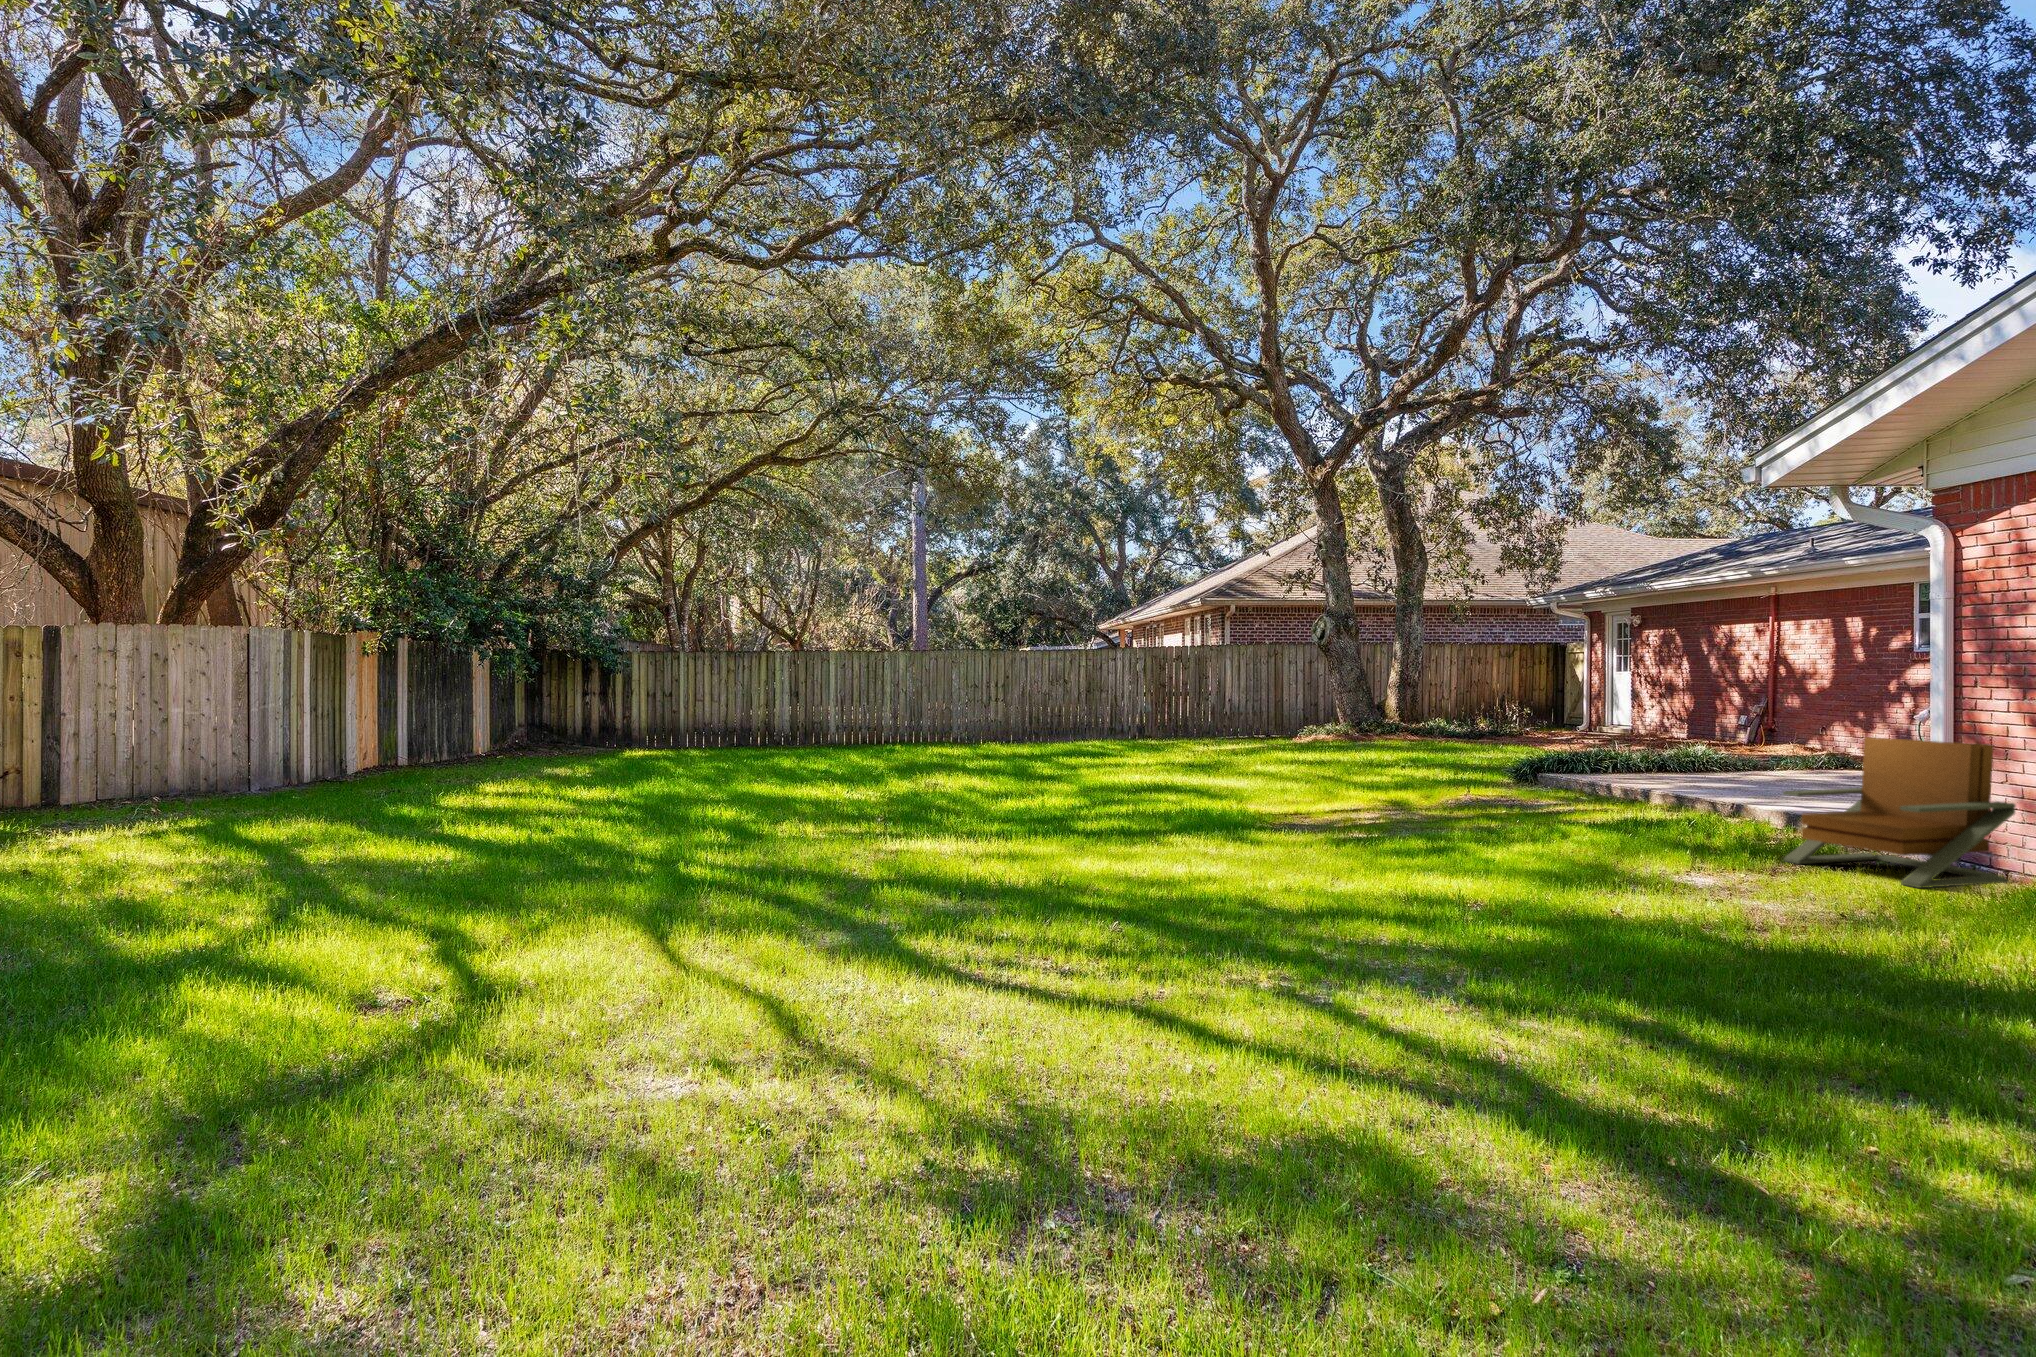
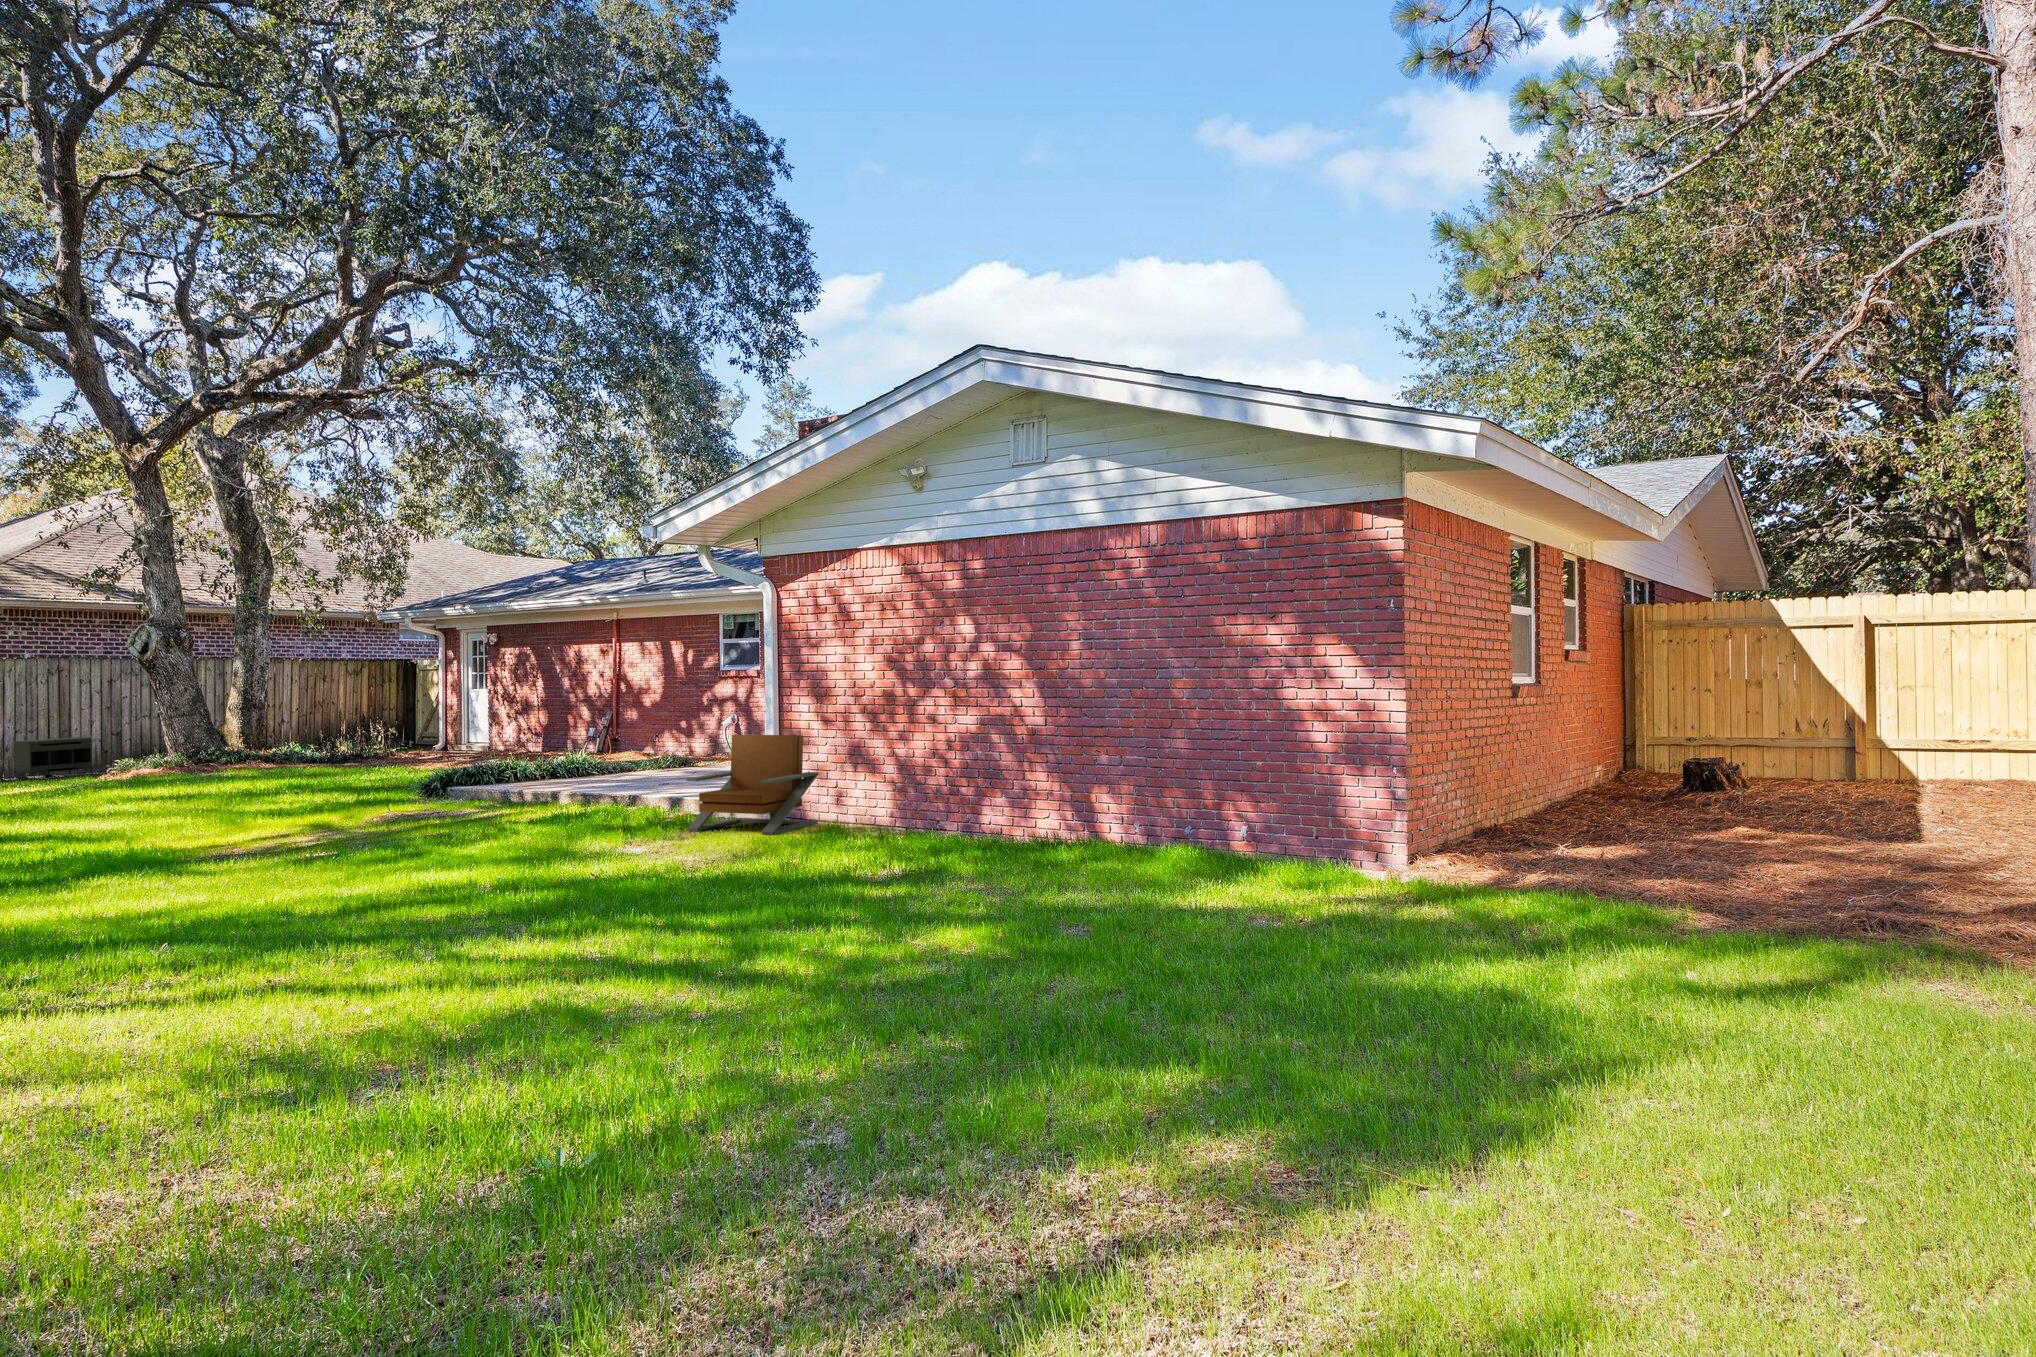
bench: none [1256,706,1303,731] -> present [14,737,92,772]

